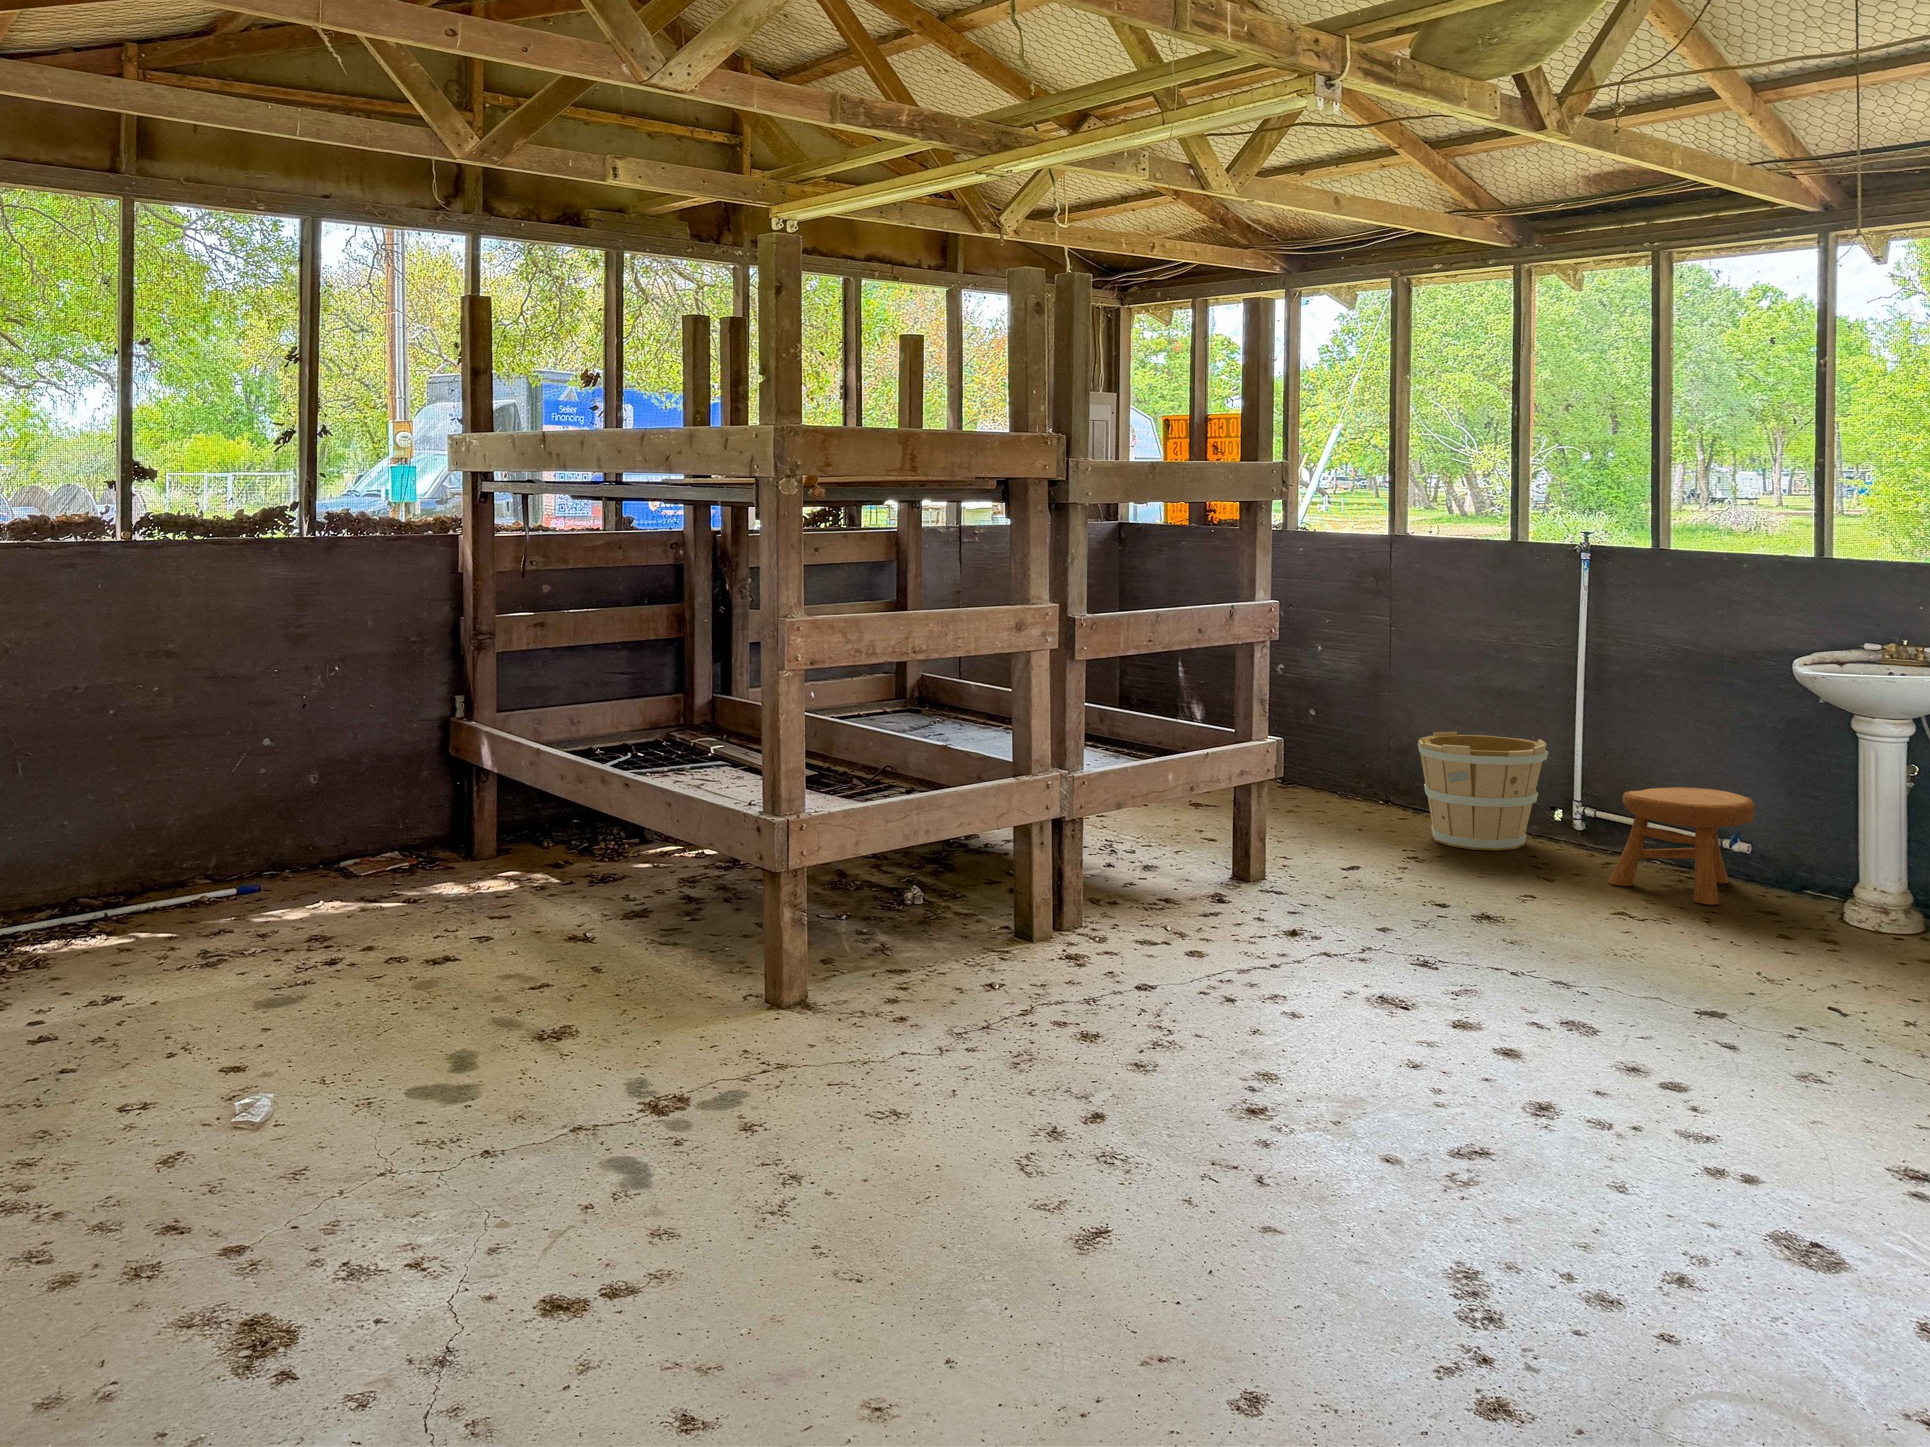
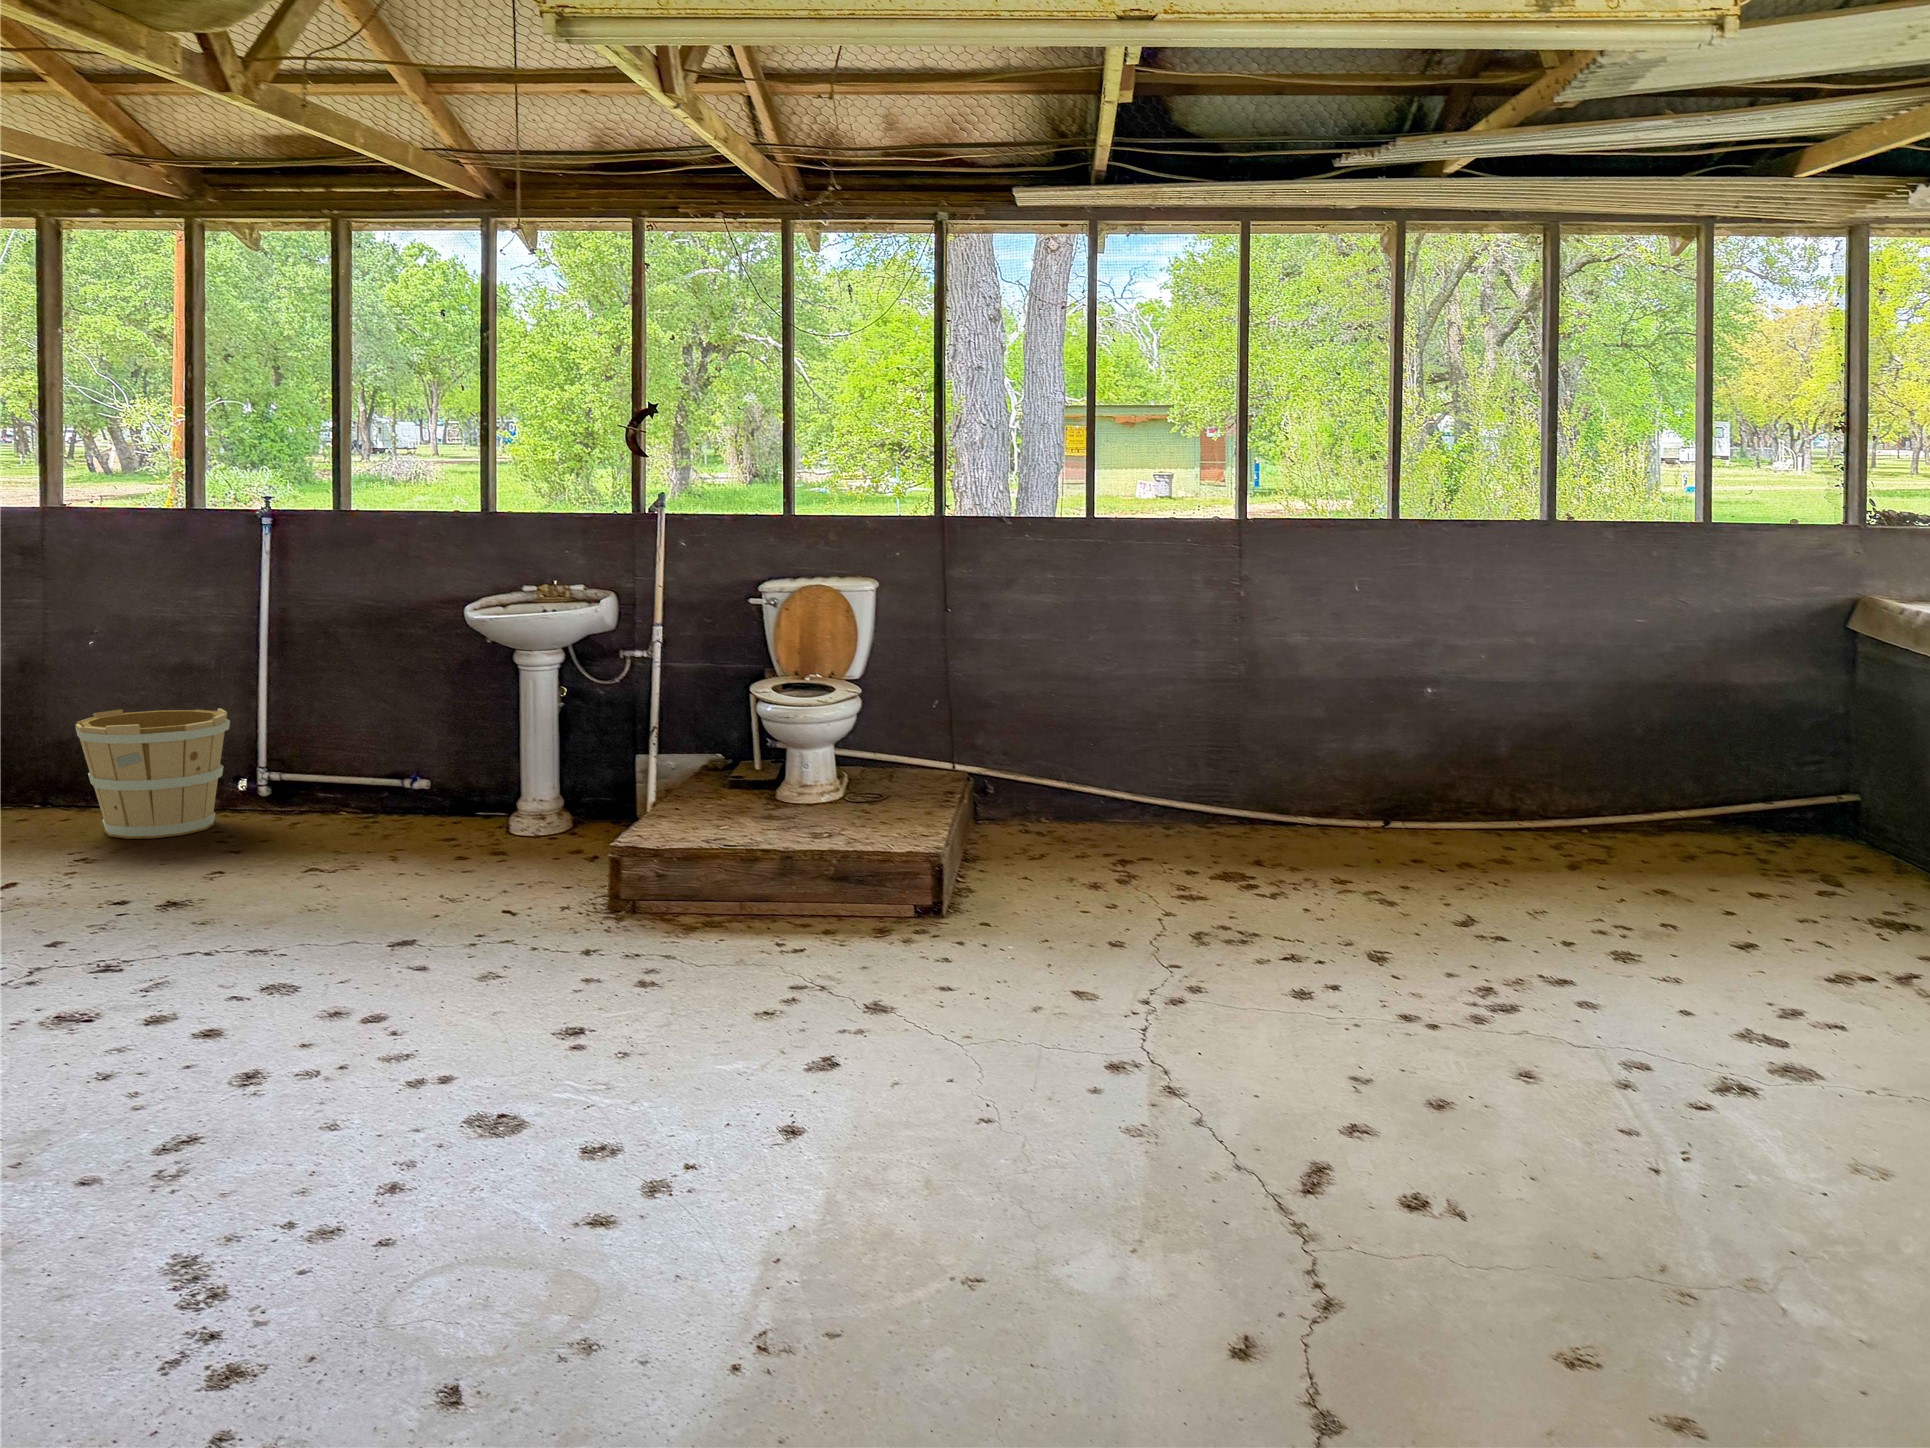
stool: present [1608,787,1755,905] -> none [306,739,440,853]

